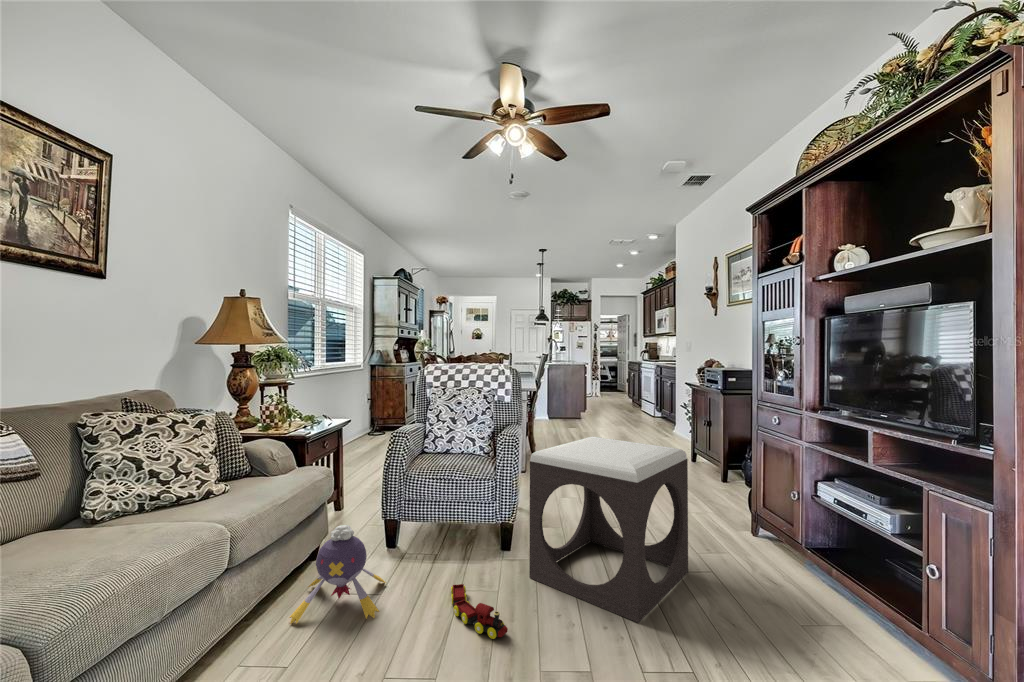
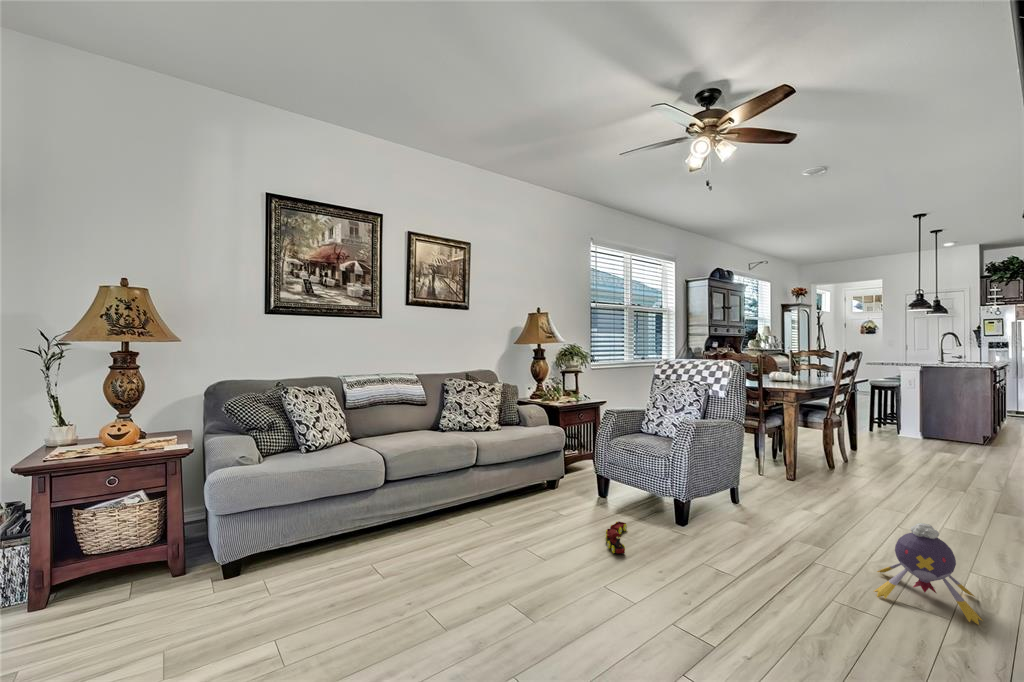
footstool: present [529,437,688,623] -> none [683,435,847,587]
plush toy: present [289,525,386,624] -> present [874,523,983,625]

